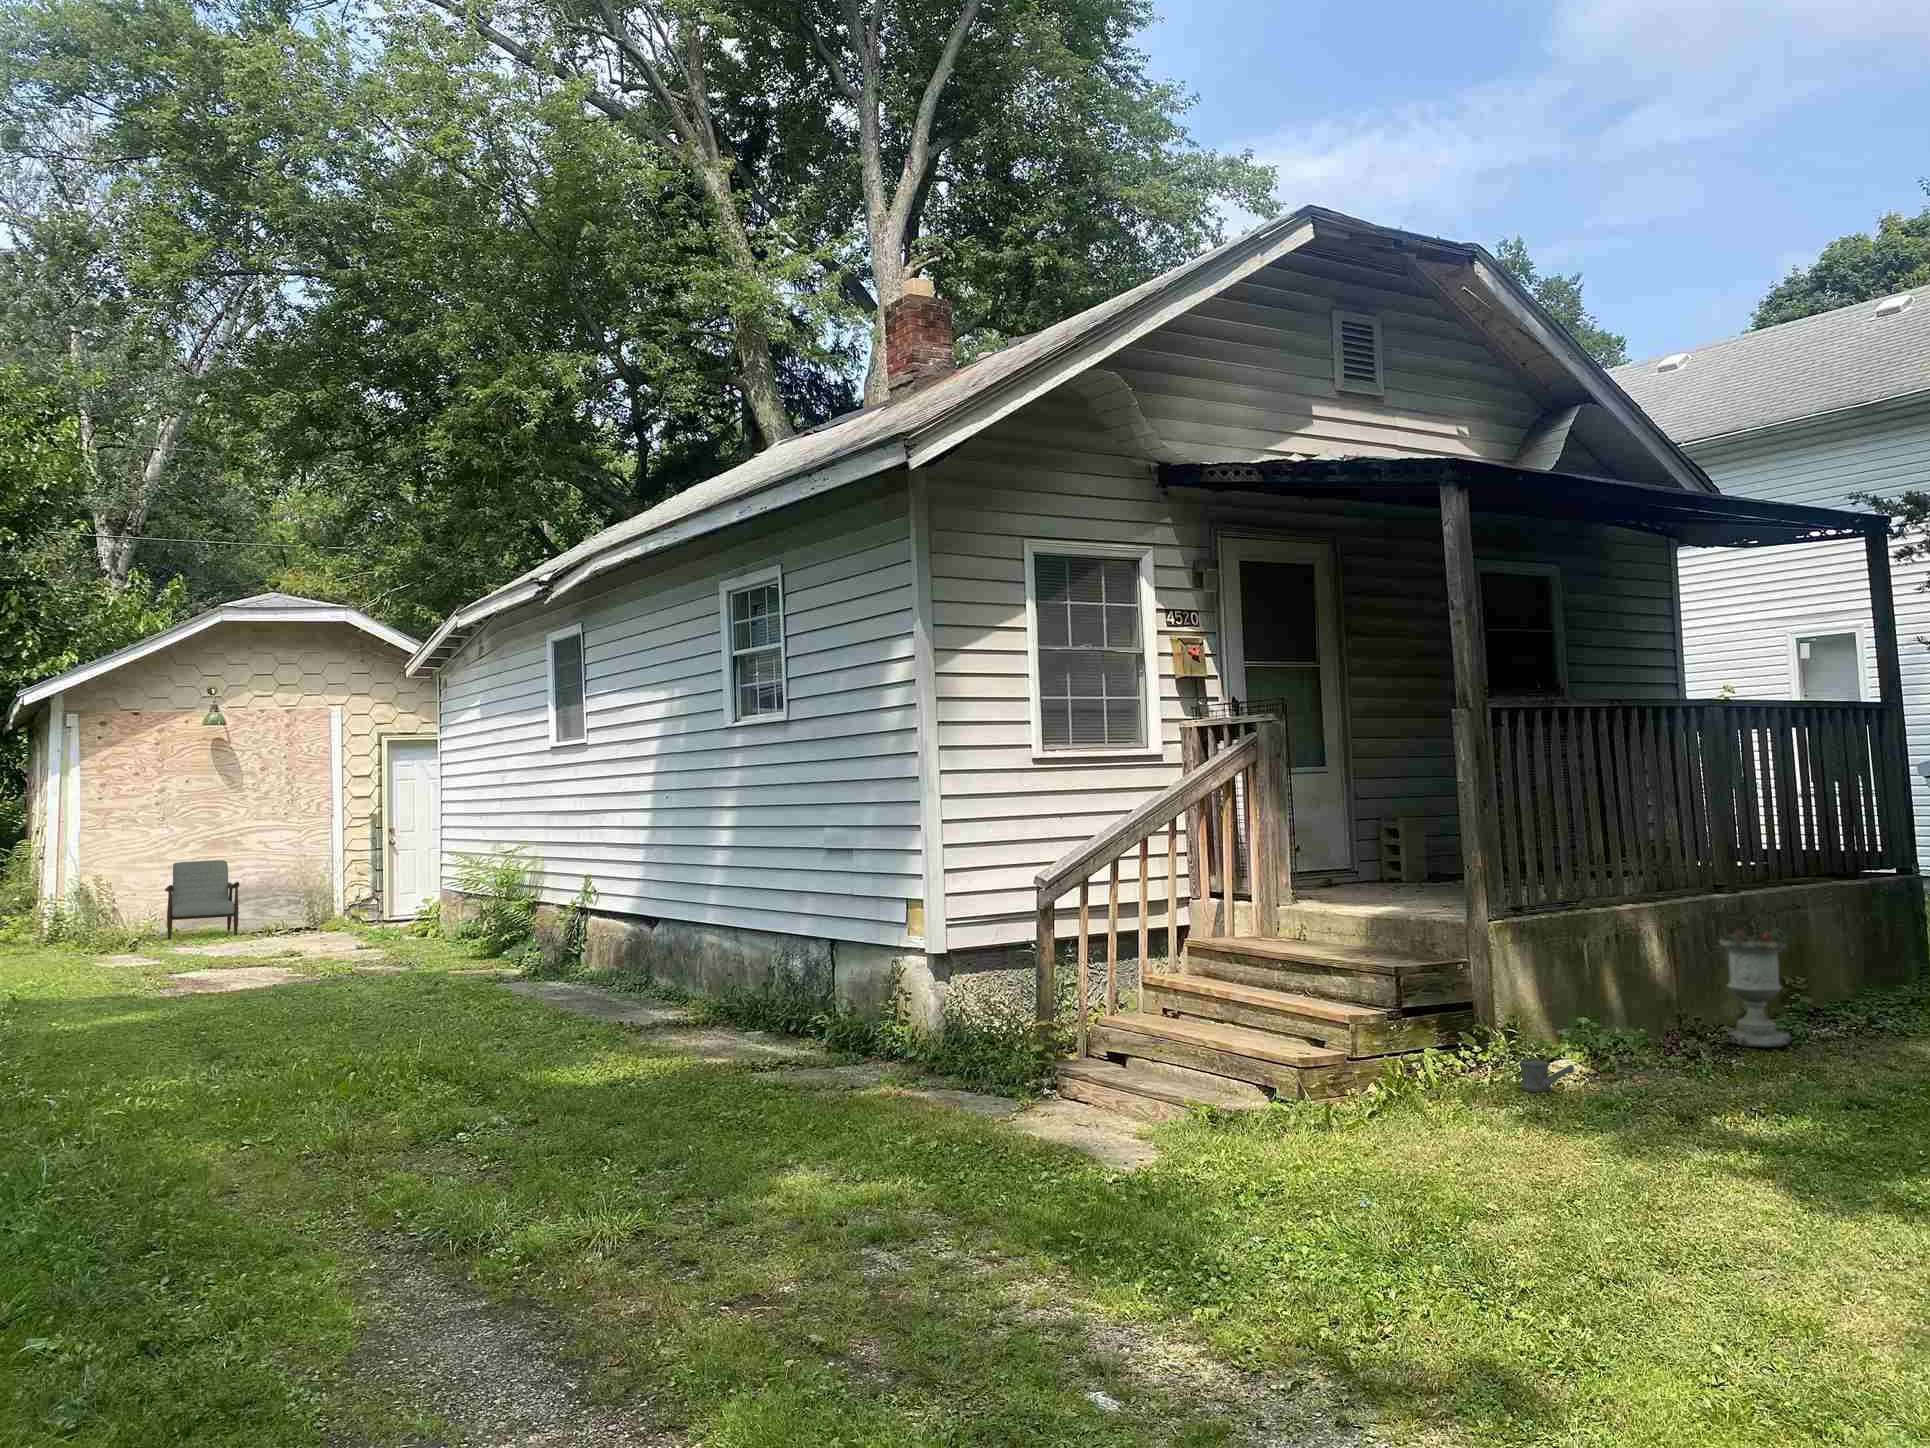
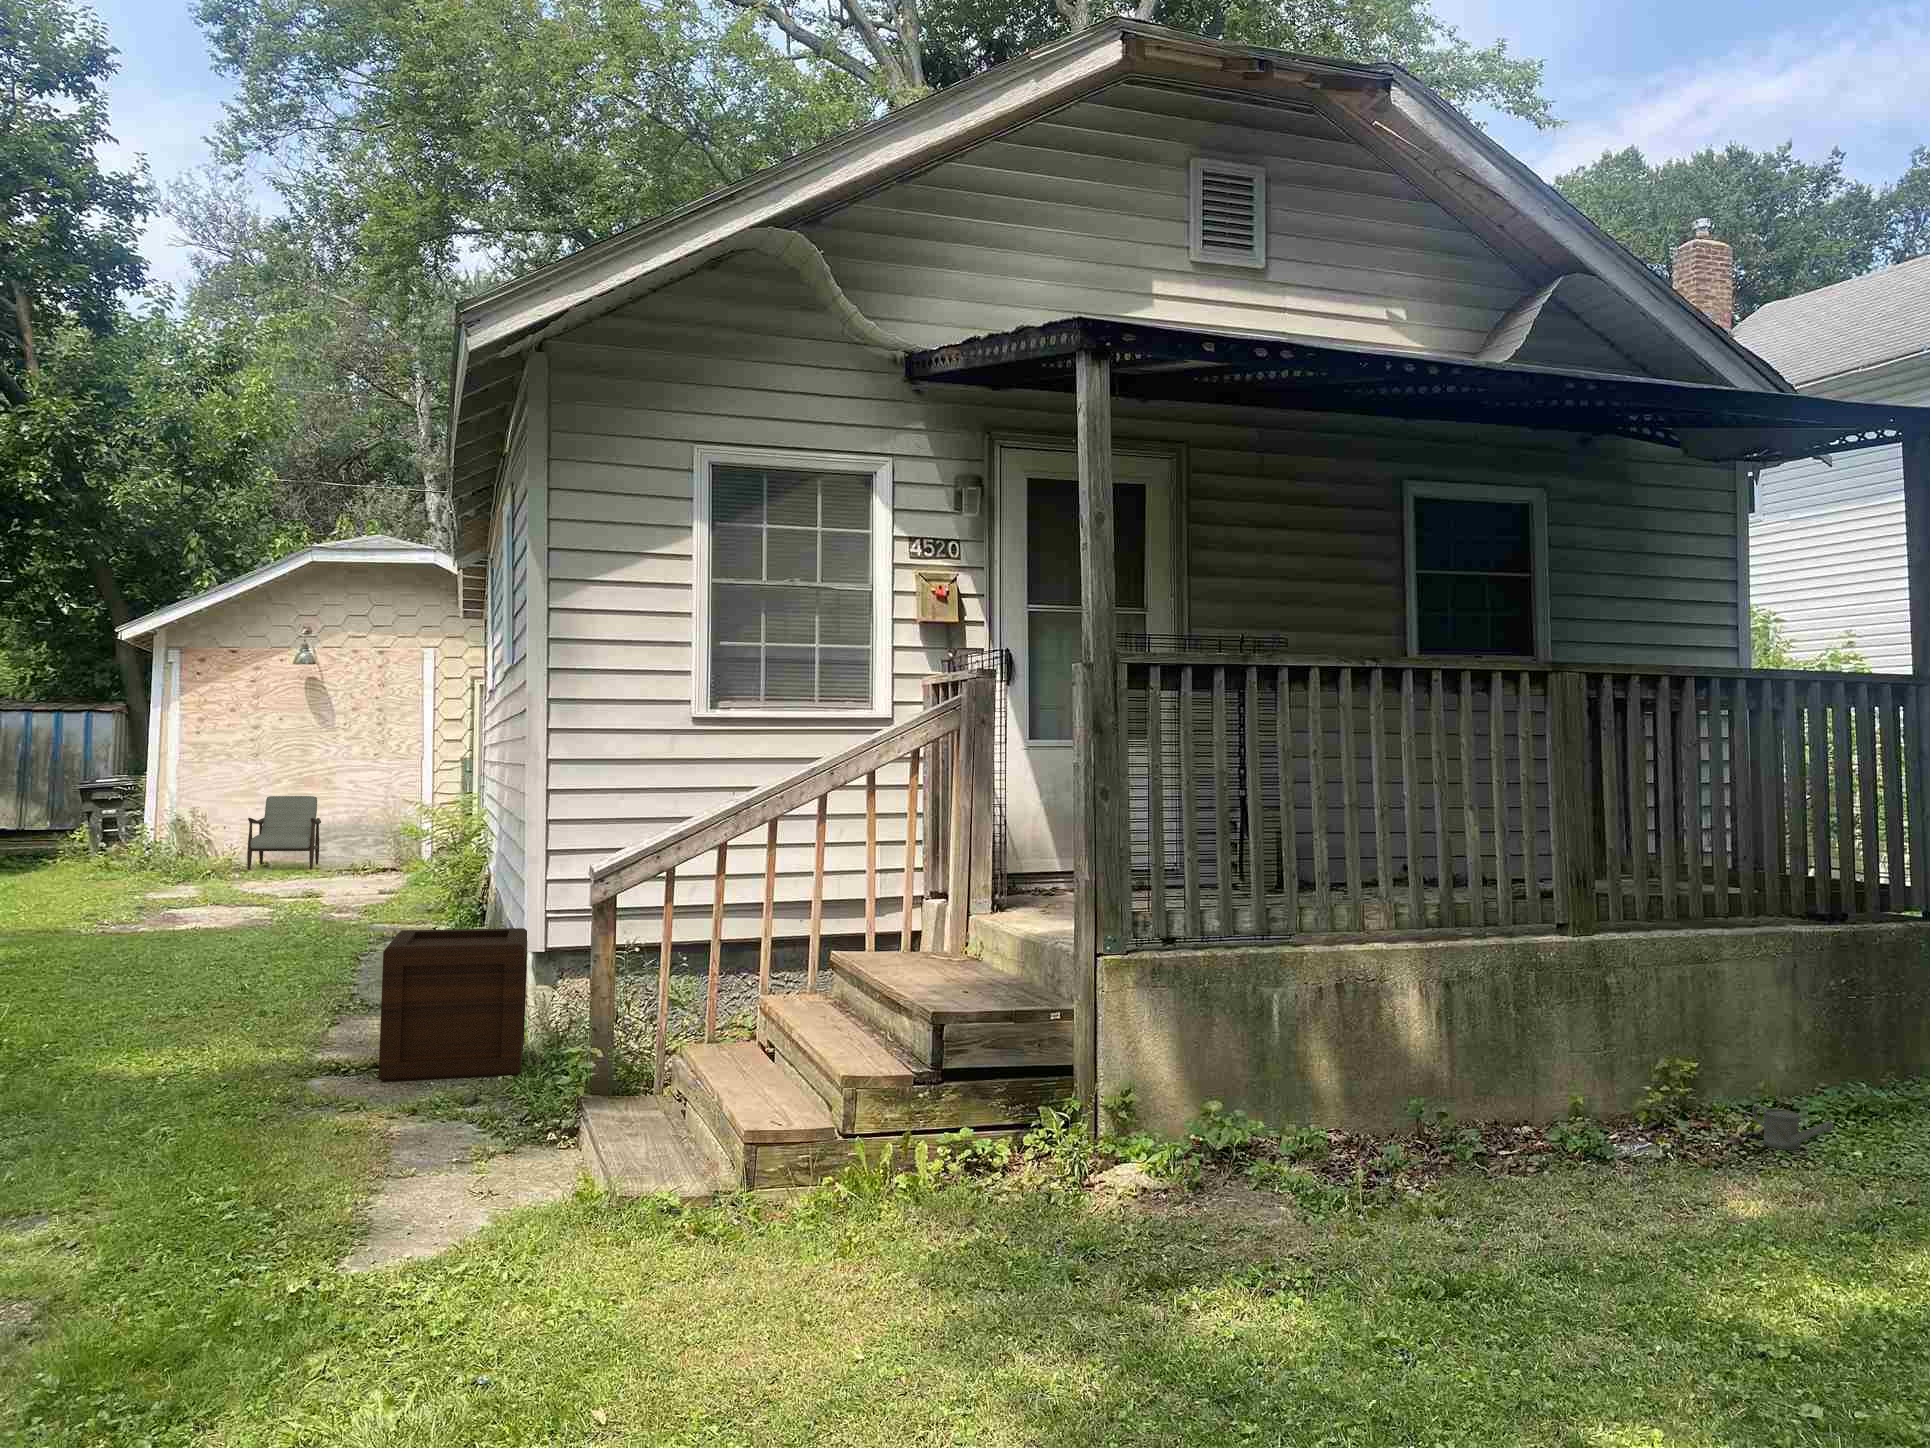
planter: present [1719,928,1792,1047] -> none [1530,996,1635,1178]
wooden crate: none [782,942,925,1071] -> present [379,928,527,1081]
watering can: present [1517,1058,1574,1092] -> present [1752,1105,1833,1150]

